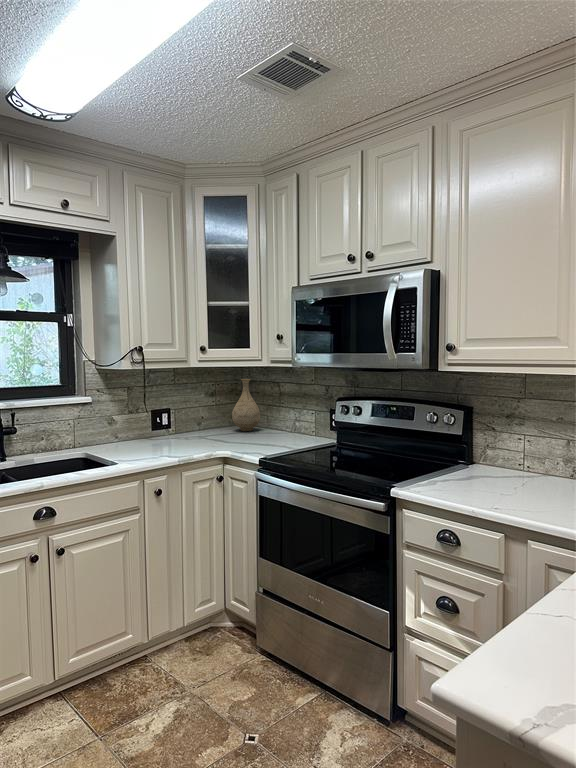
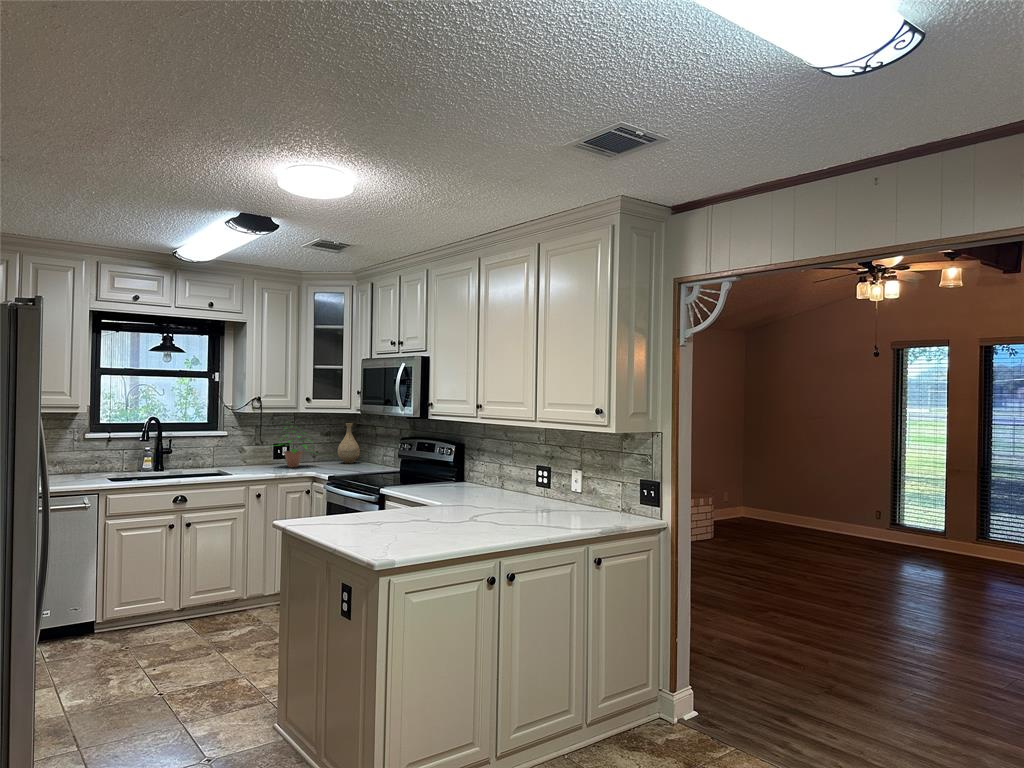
potted plant: none [151,380,219,443] -> present [276,422,312,467]

